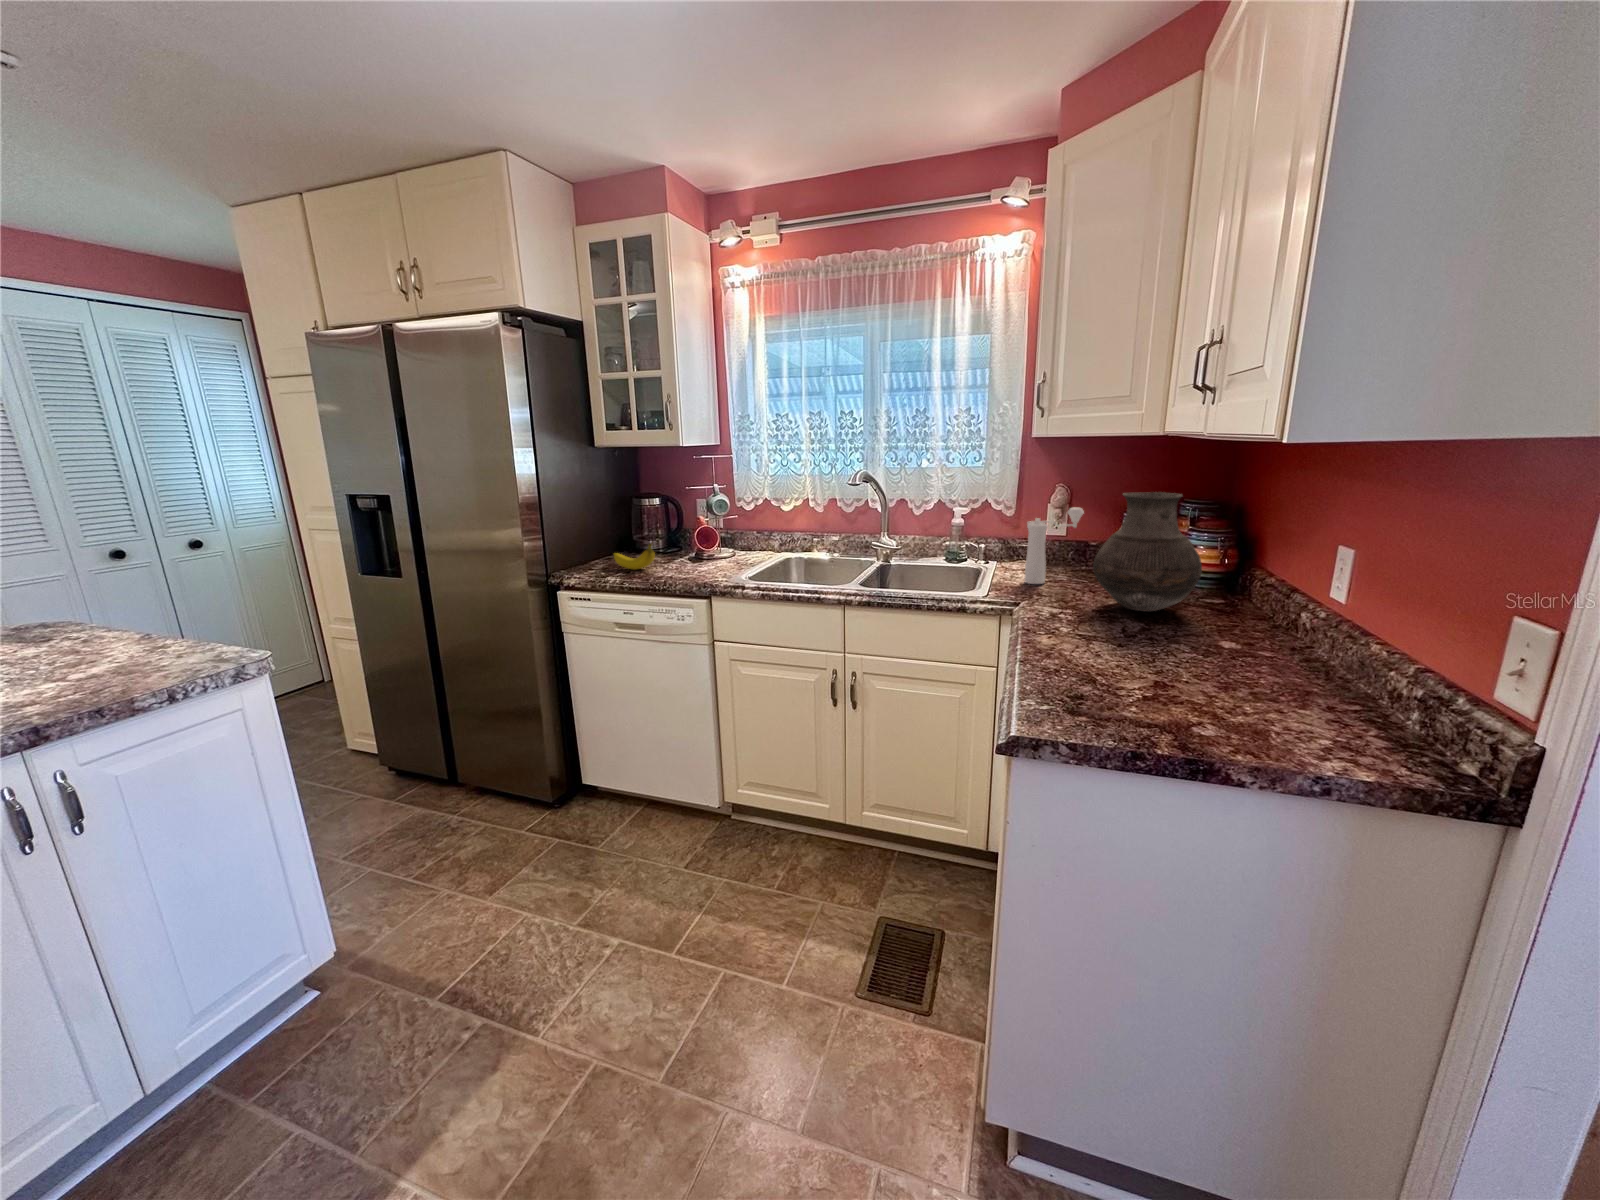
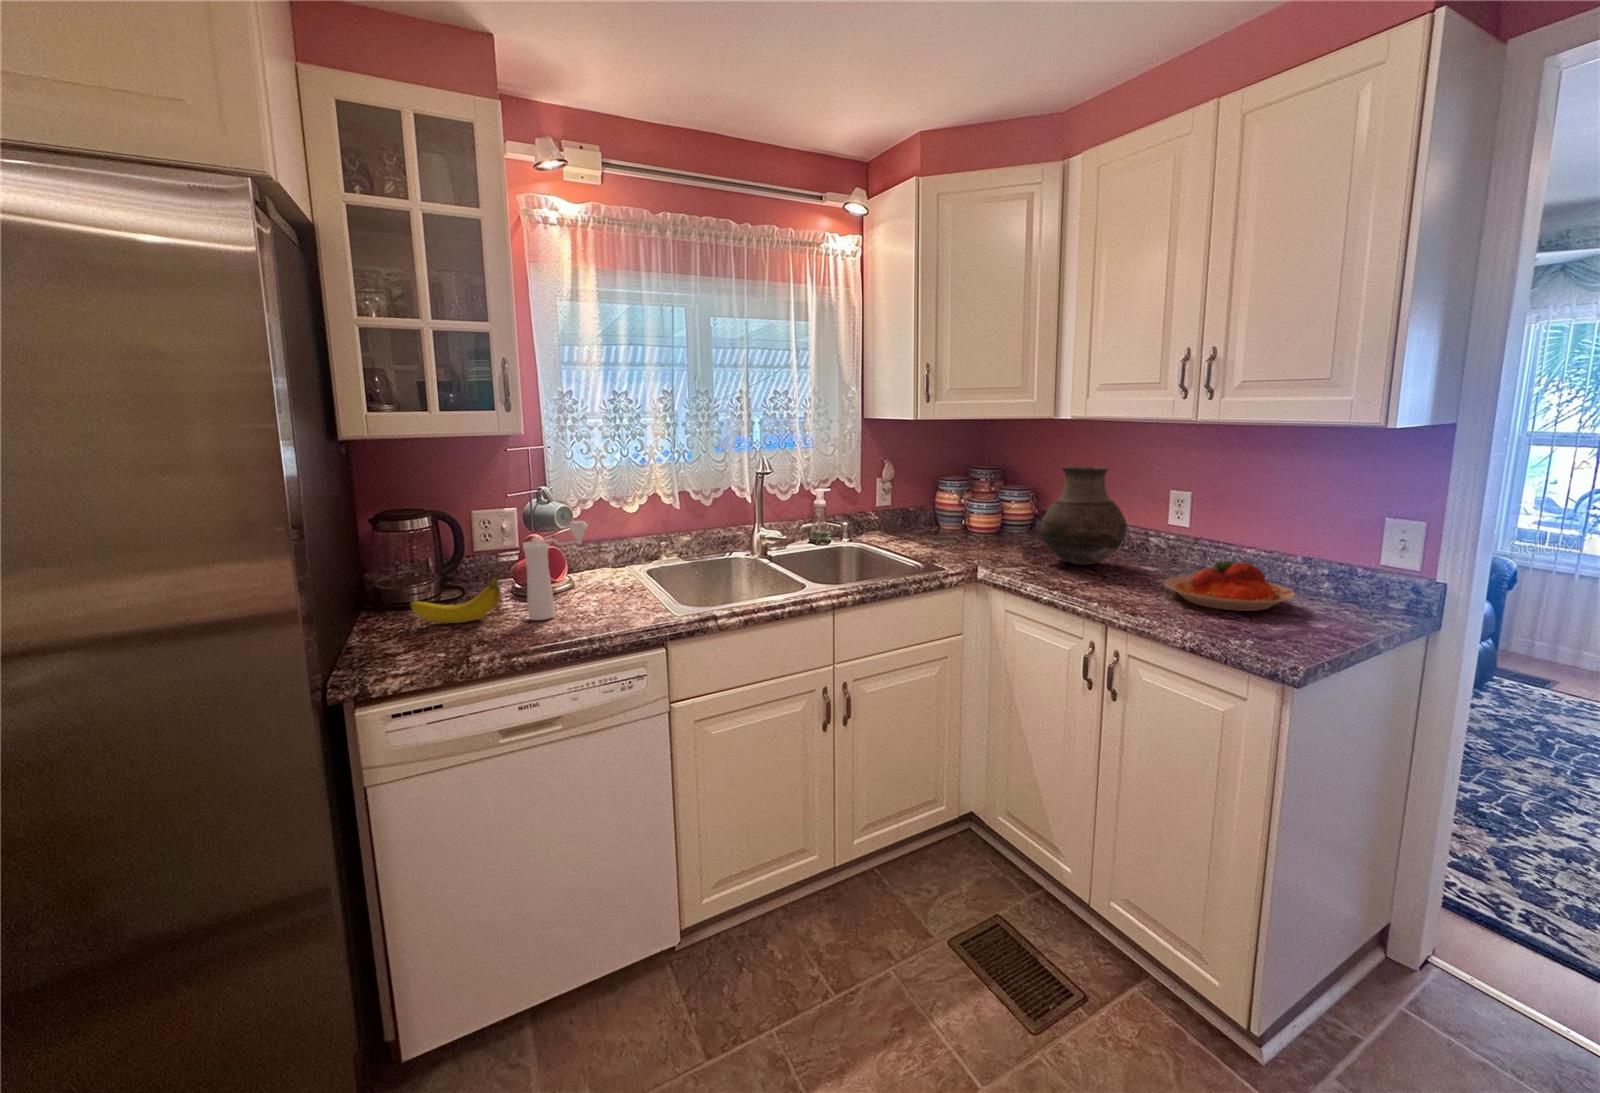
pepper mill: present [1024,508,1084,584] -> present [522,521,587,620]
plate: none [1102,627,1267,698] -> present [1164,561,1296,611]

